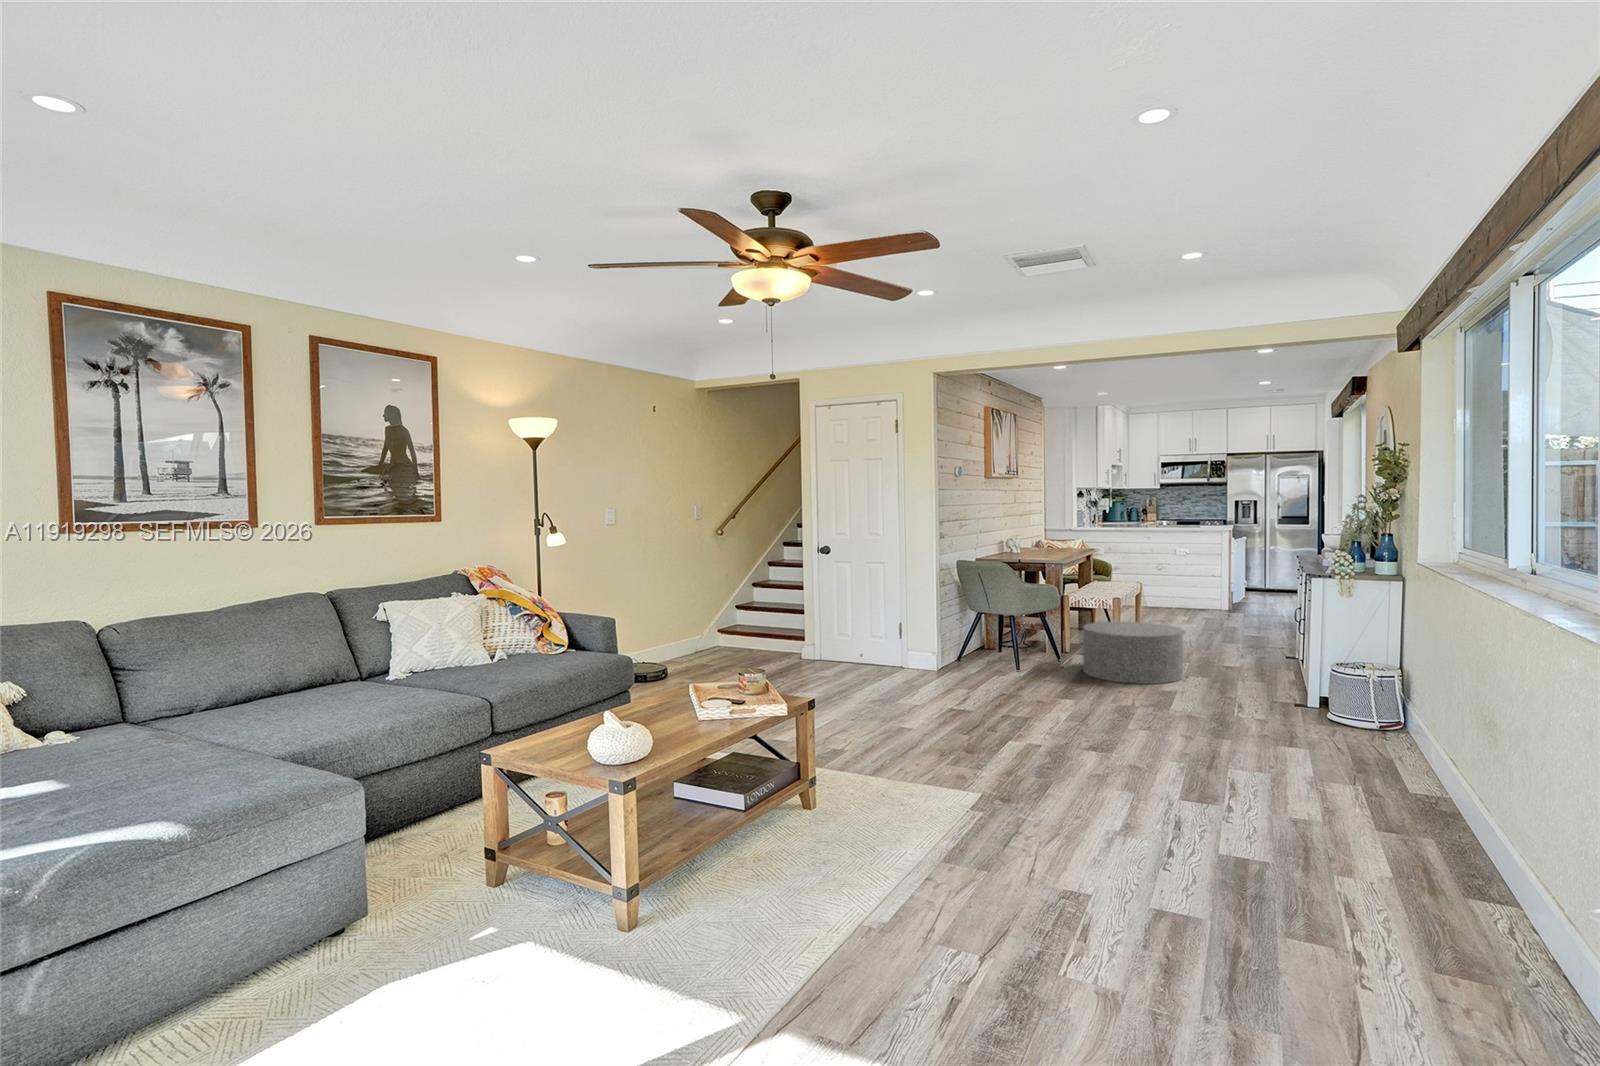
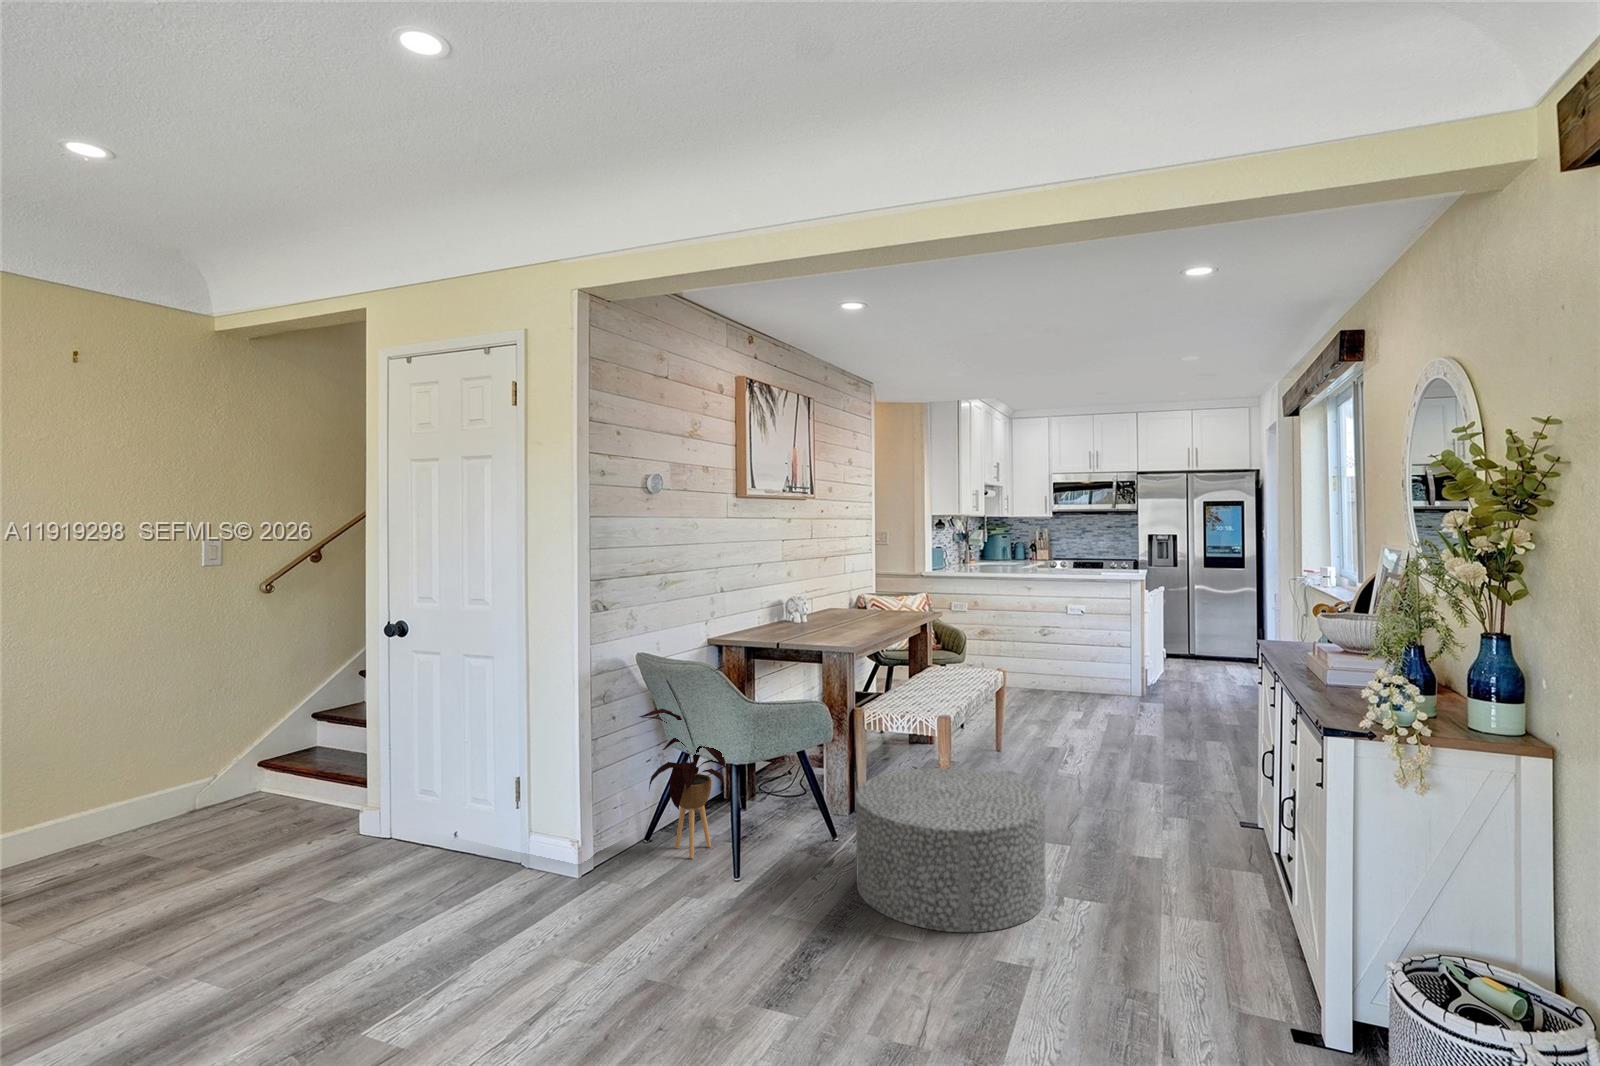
house plant: none [959,569,1026,665] -> present [639,669,728,858]

